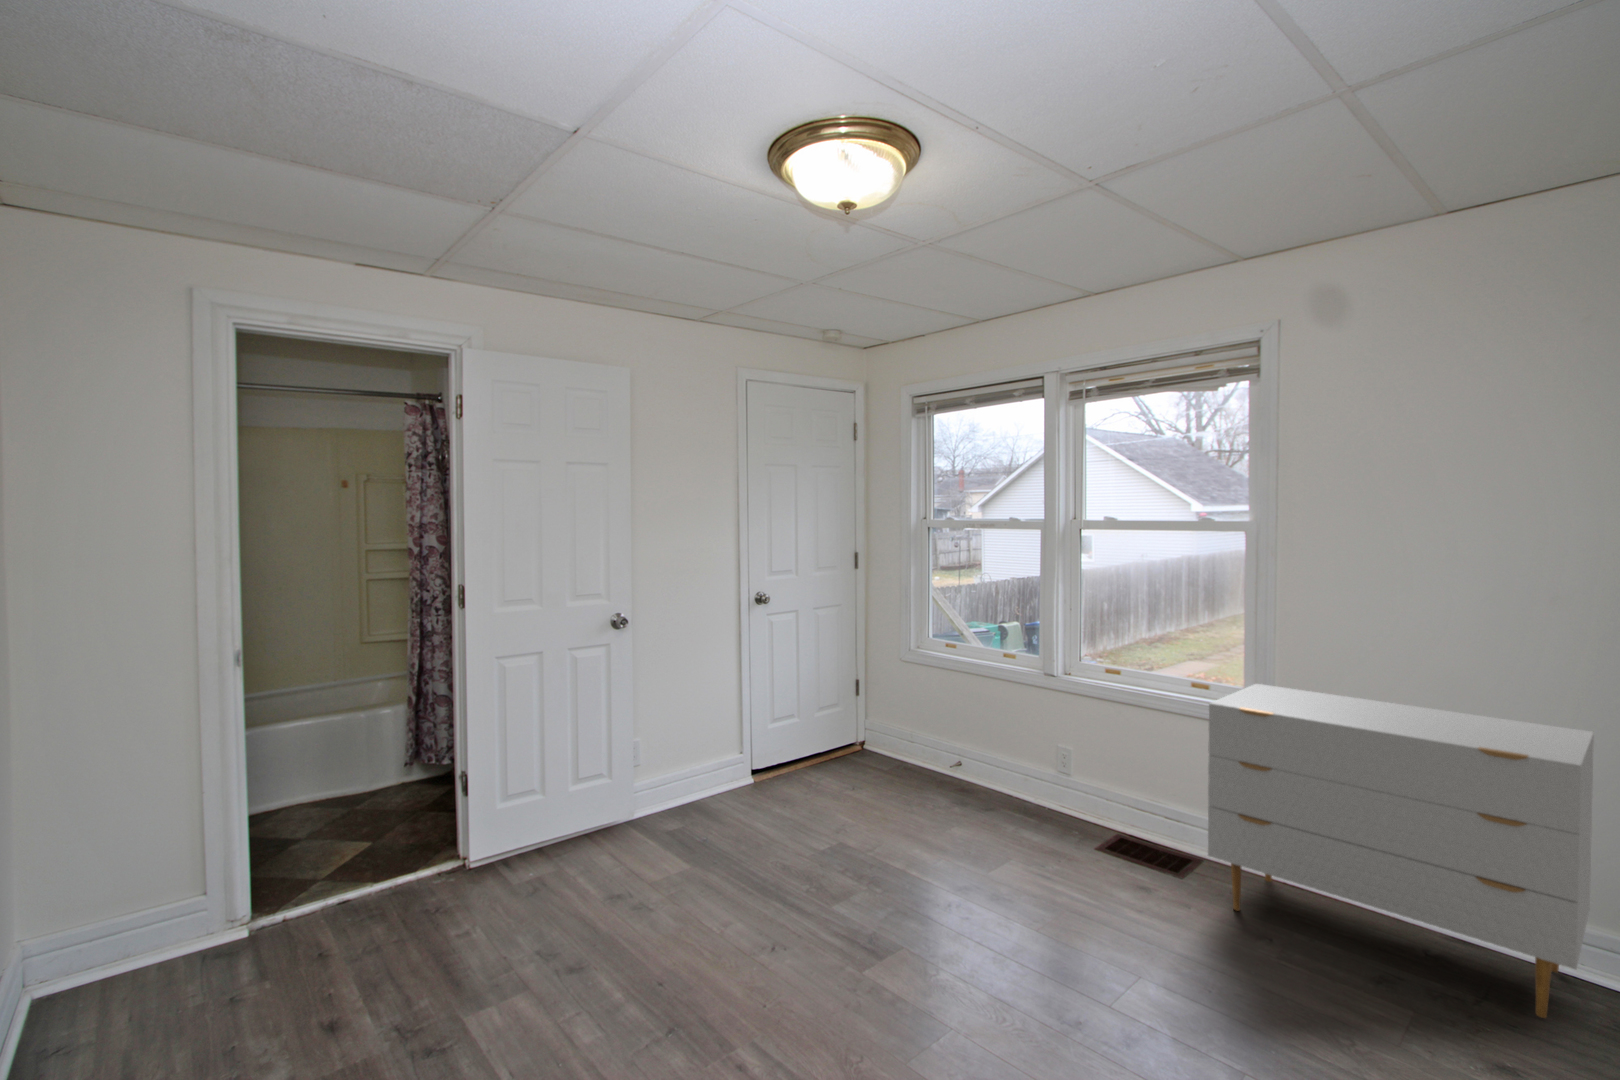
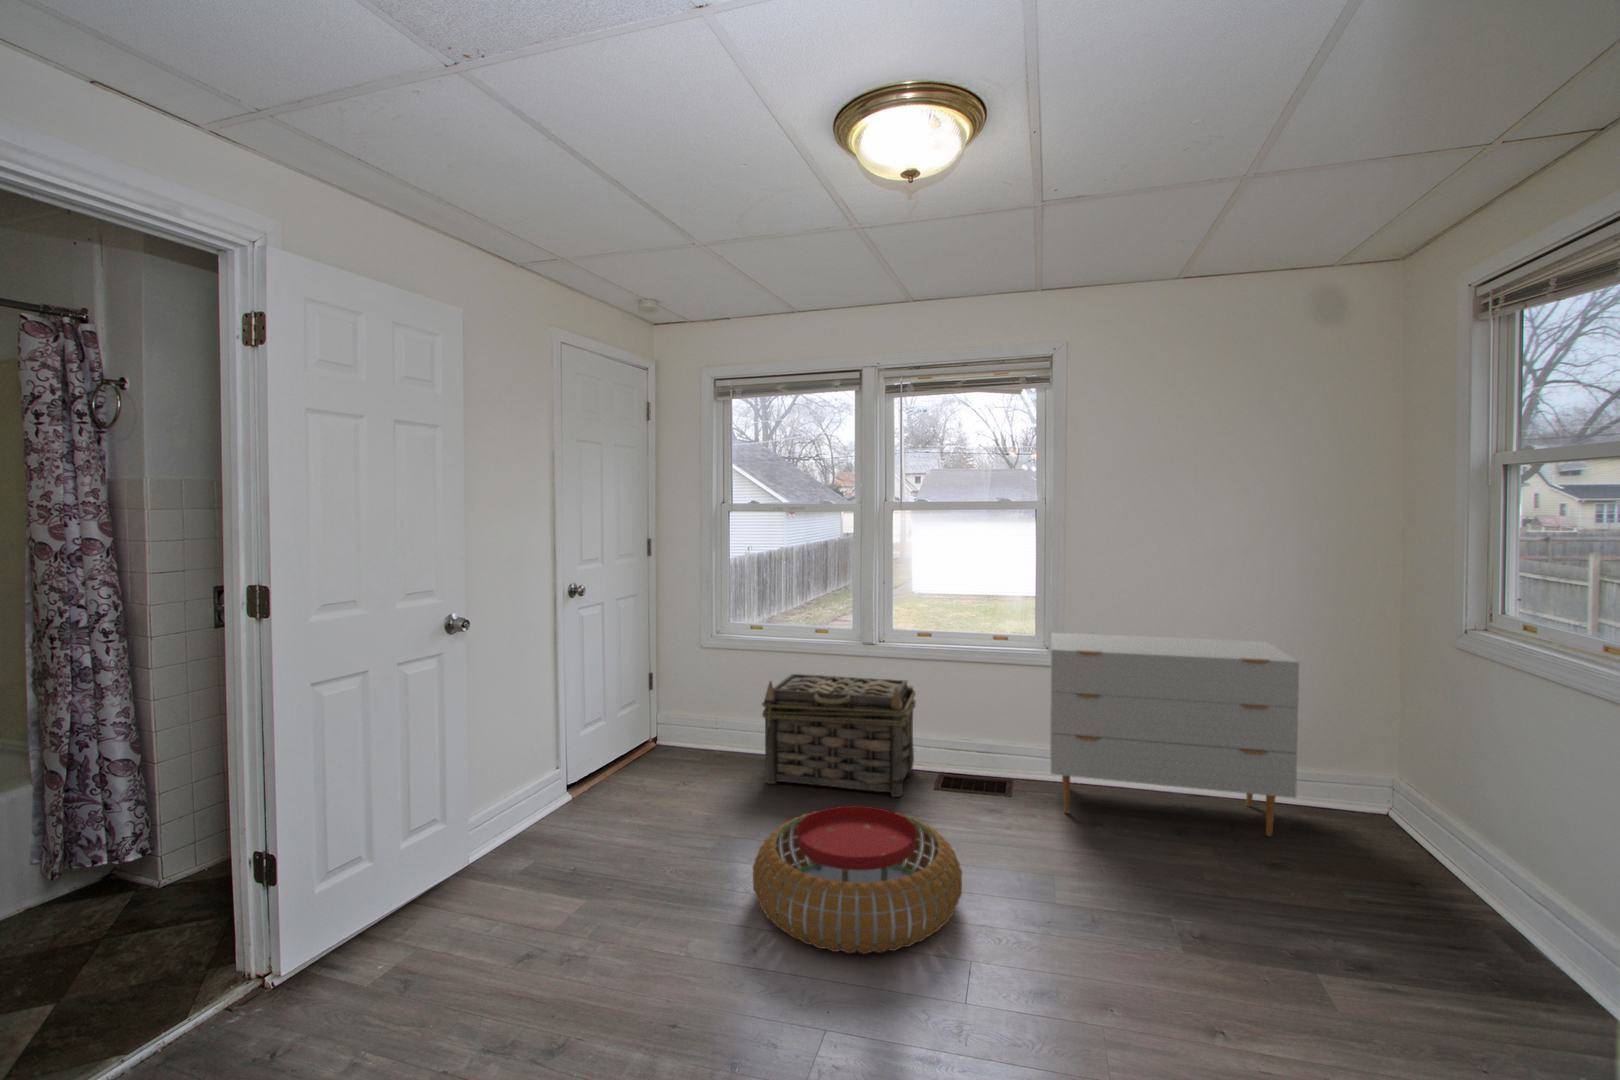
basket: none [916,698,1094,845] -> present [762,674,916,797]
pouf: none [795,833,1010,986] -> present [753,806,962,954]

